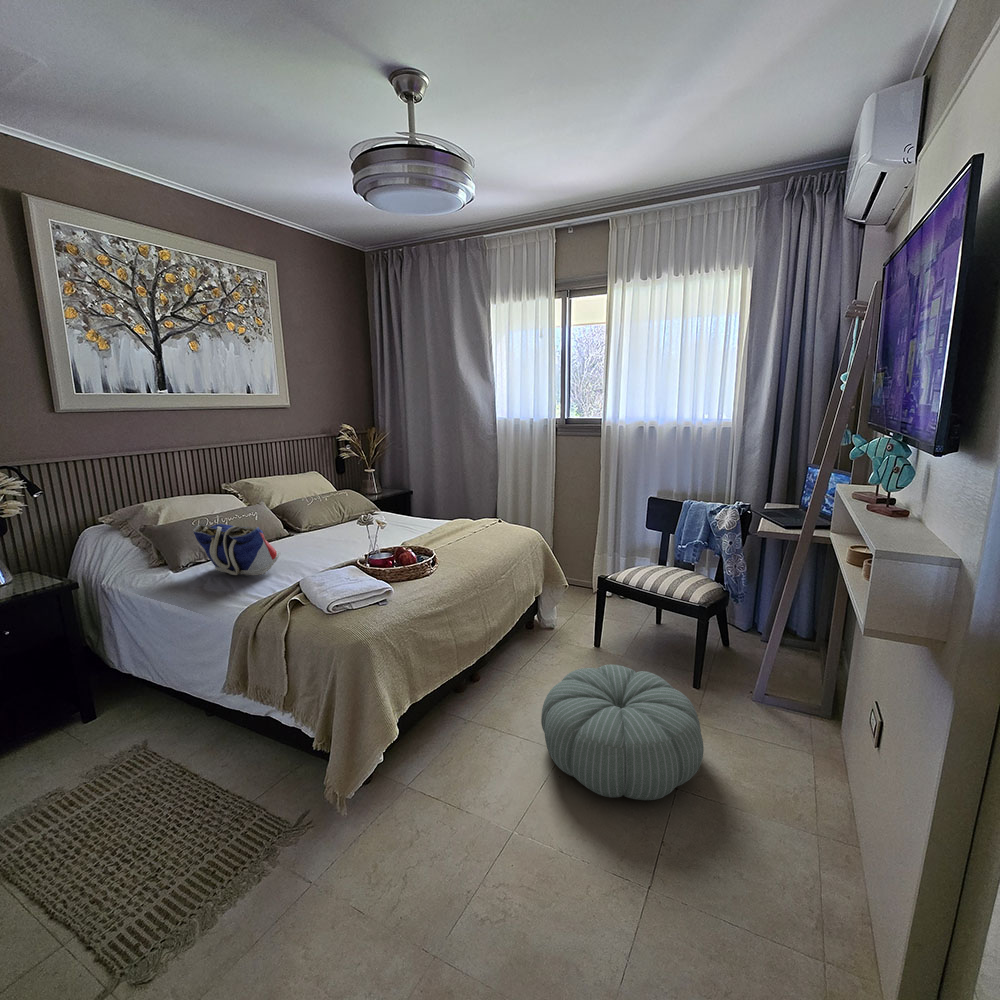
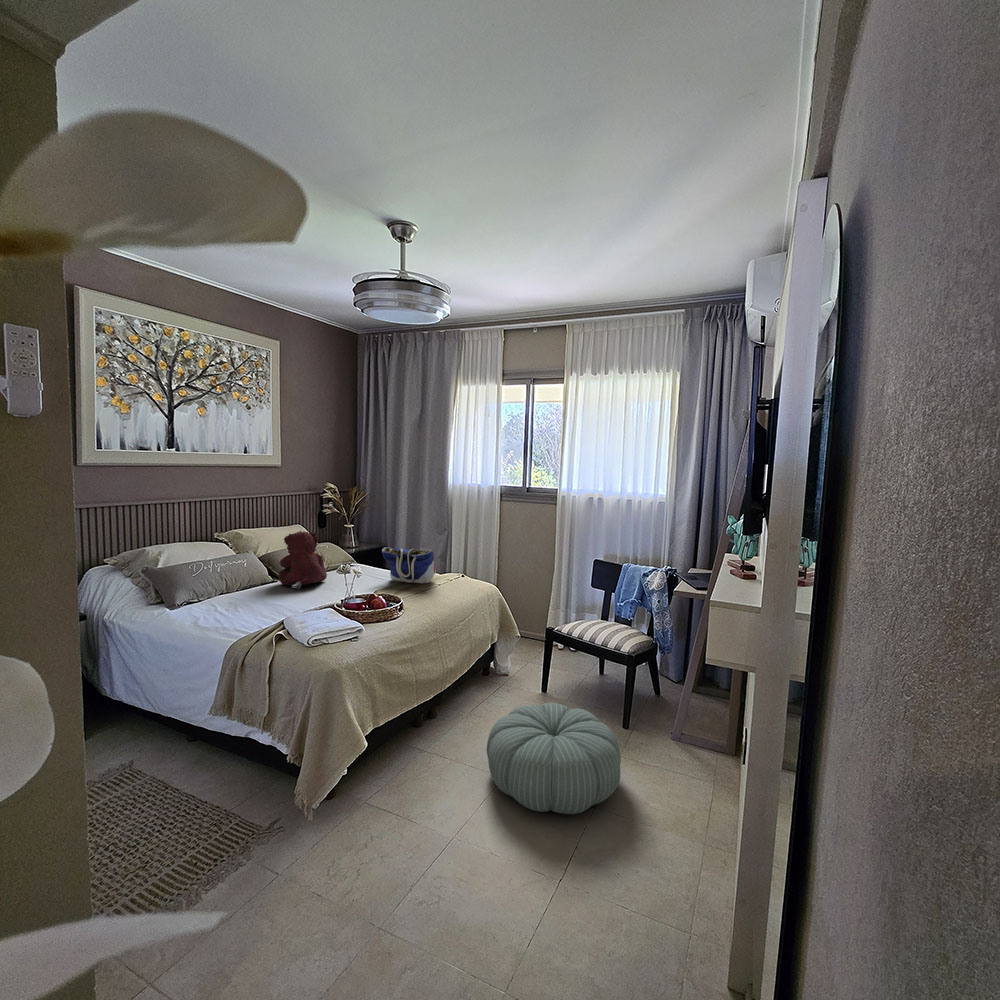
teddy bear: none [297,478,350,543] -> present [279,531,327,590]
tote bag: present [193,524,280,575] -> present [382,547,436,583]

